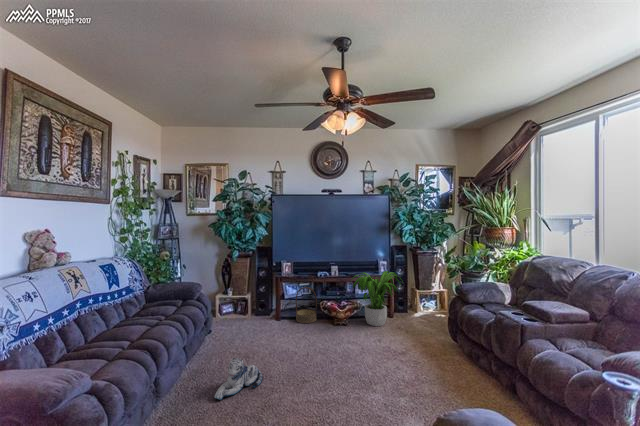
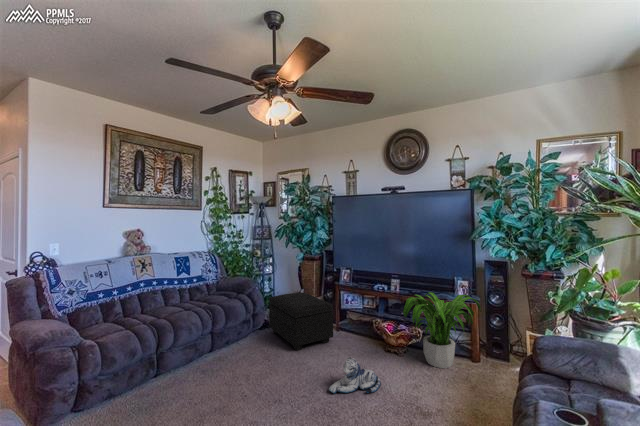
basket: present [296,287,317,323] -> none [349,300,373,342]
footstool: none [219,289,291,342] -> present [269,292,333,351]
plush toy: present [215,358,263,400] -> present [329,357,381,393]

